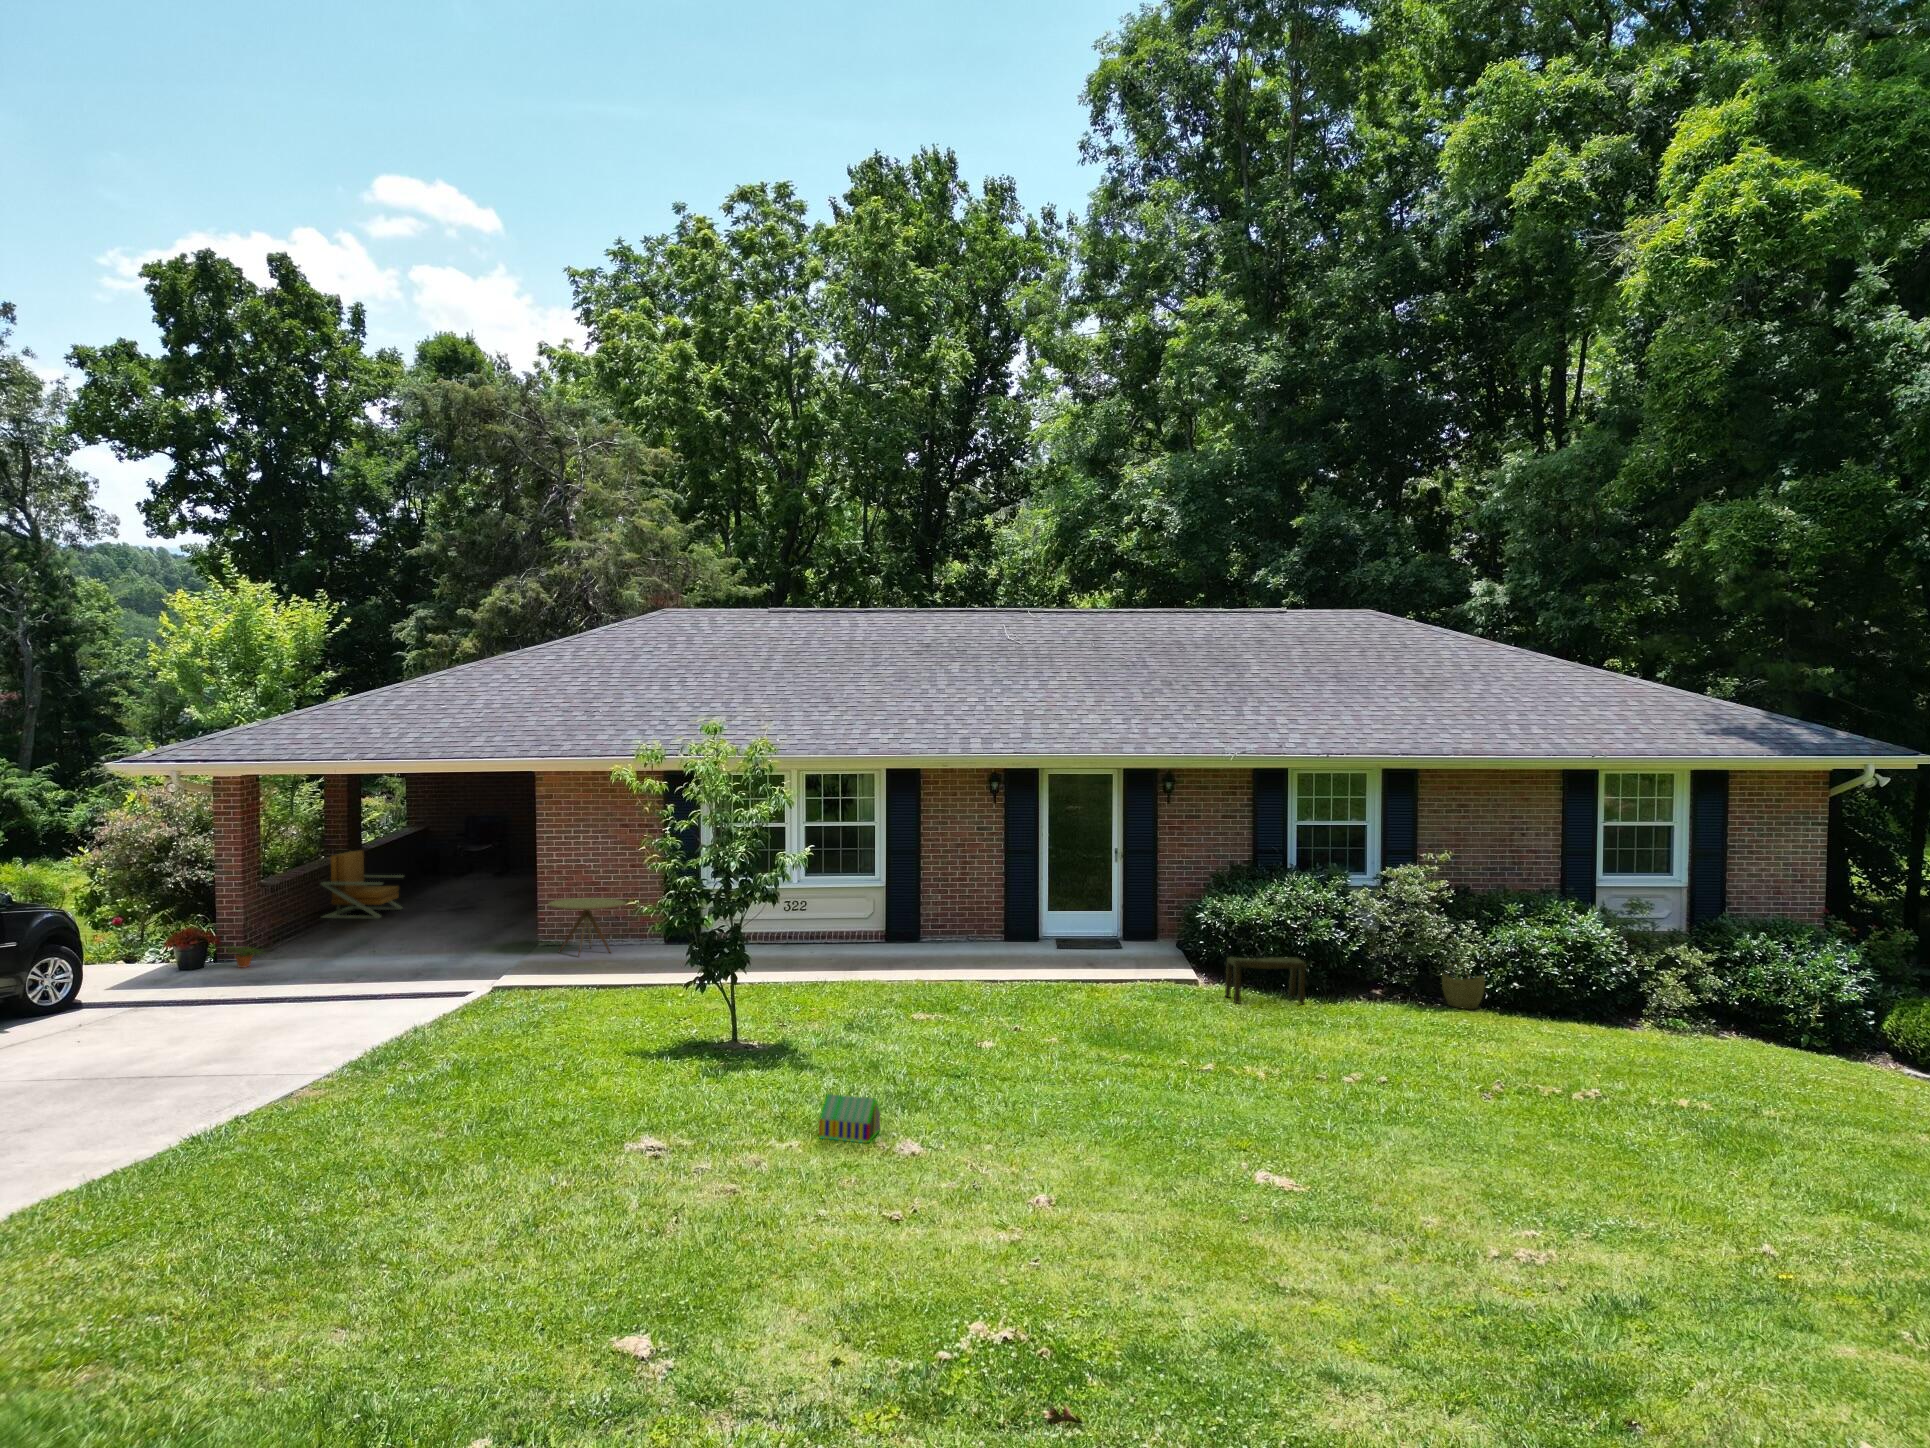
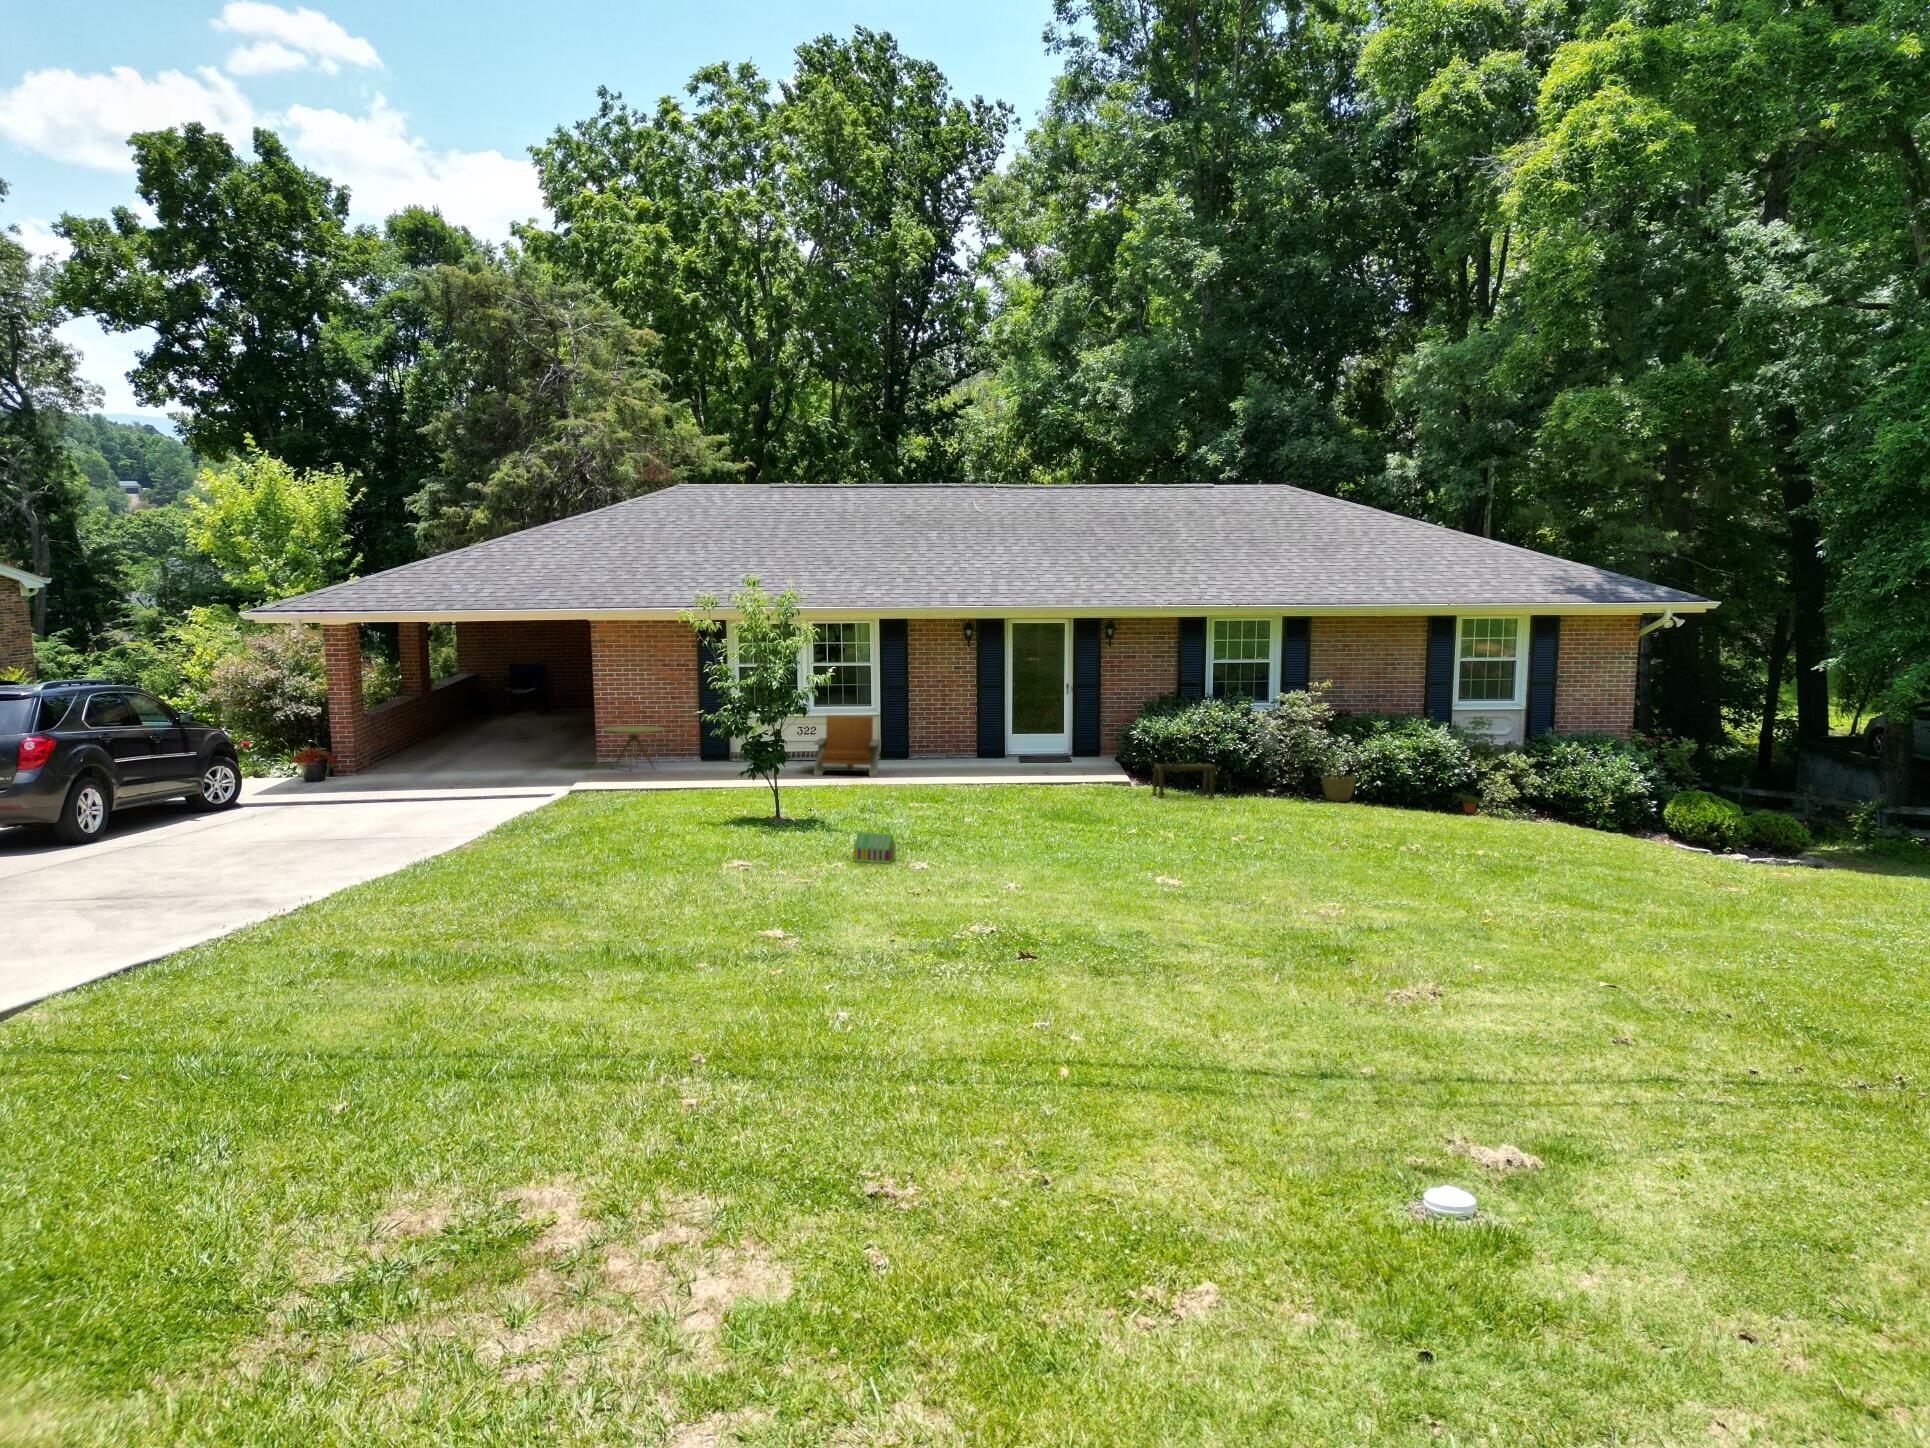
lounge chair: present [321,850,403,919] -> present [814,715,881,777]
potted plant: present [223,944,265,968] -> present [1457,794,1485,813]

